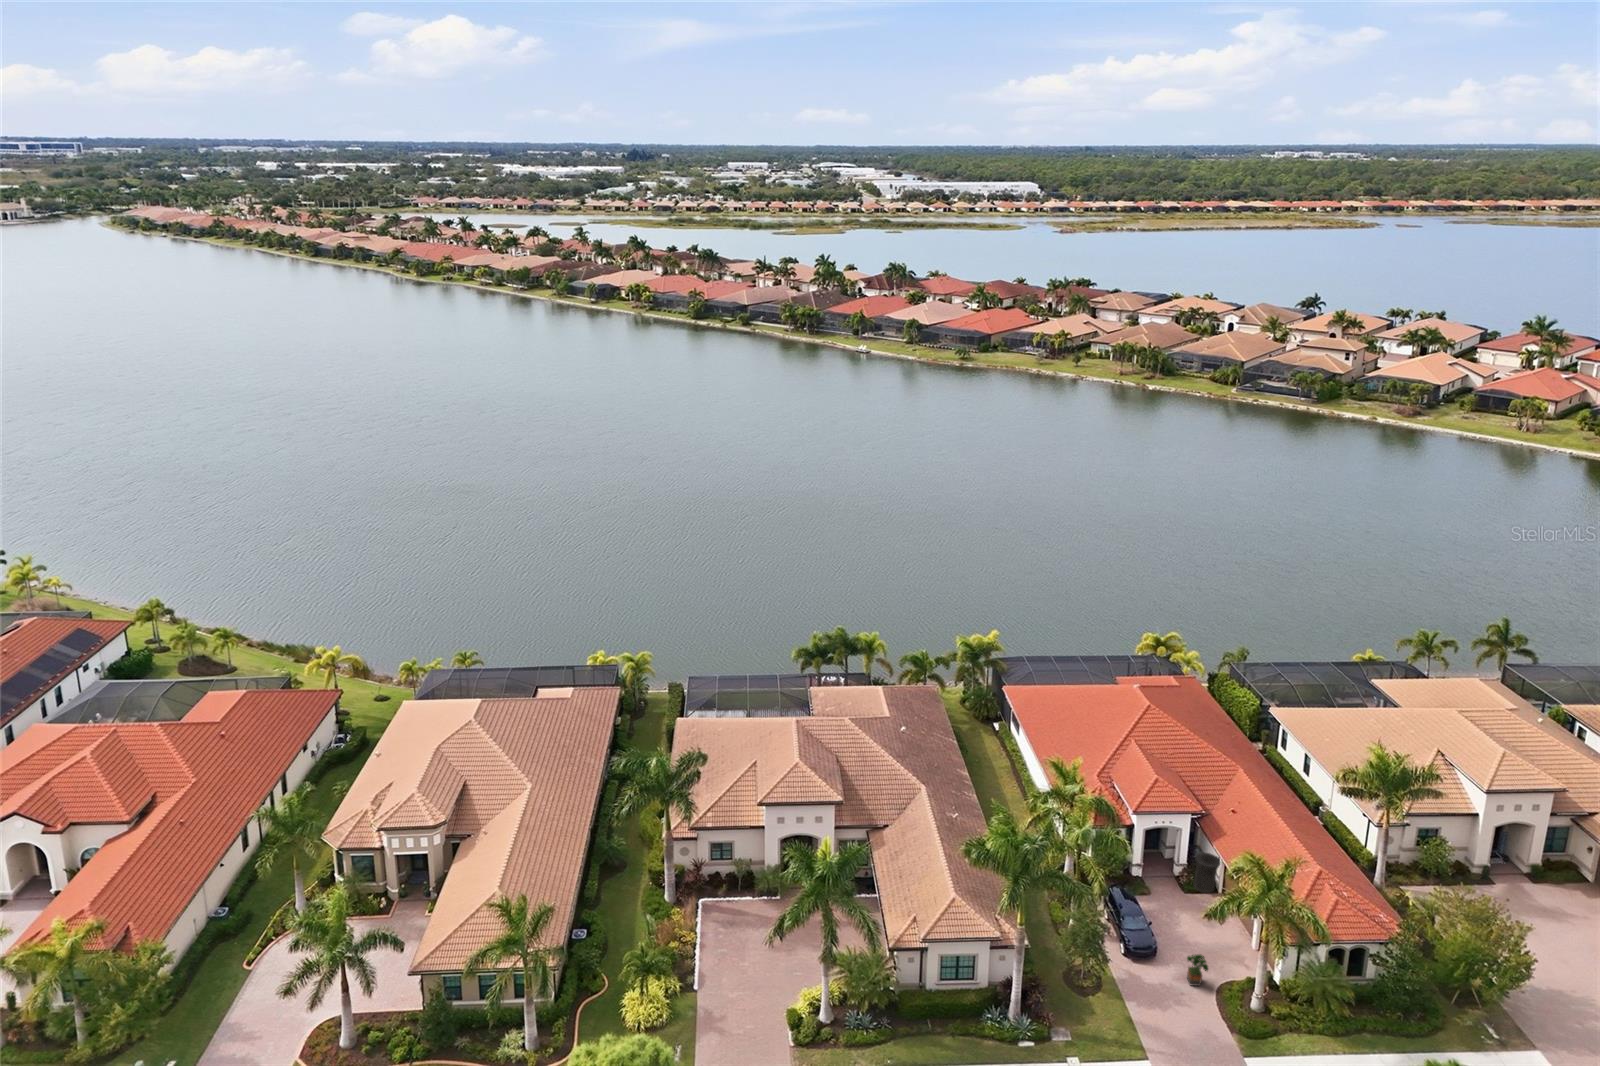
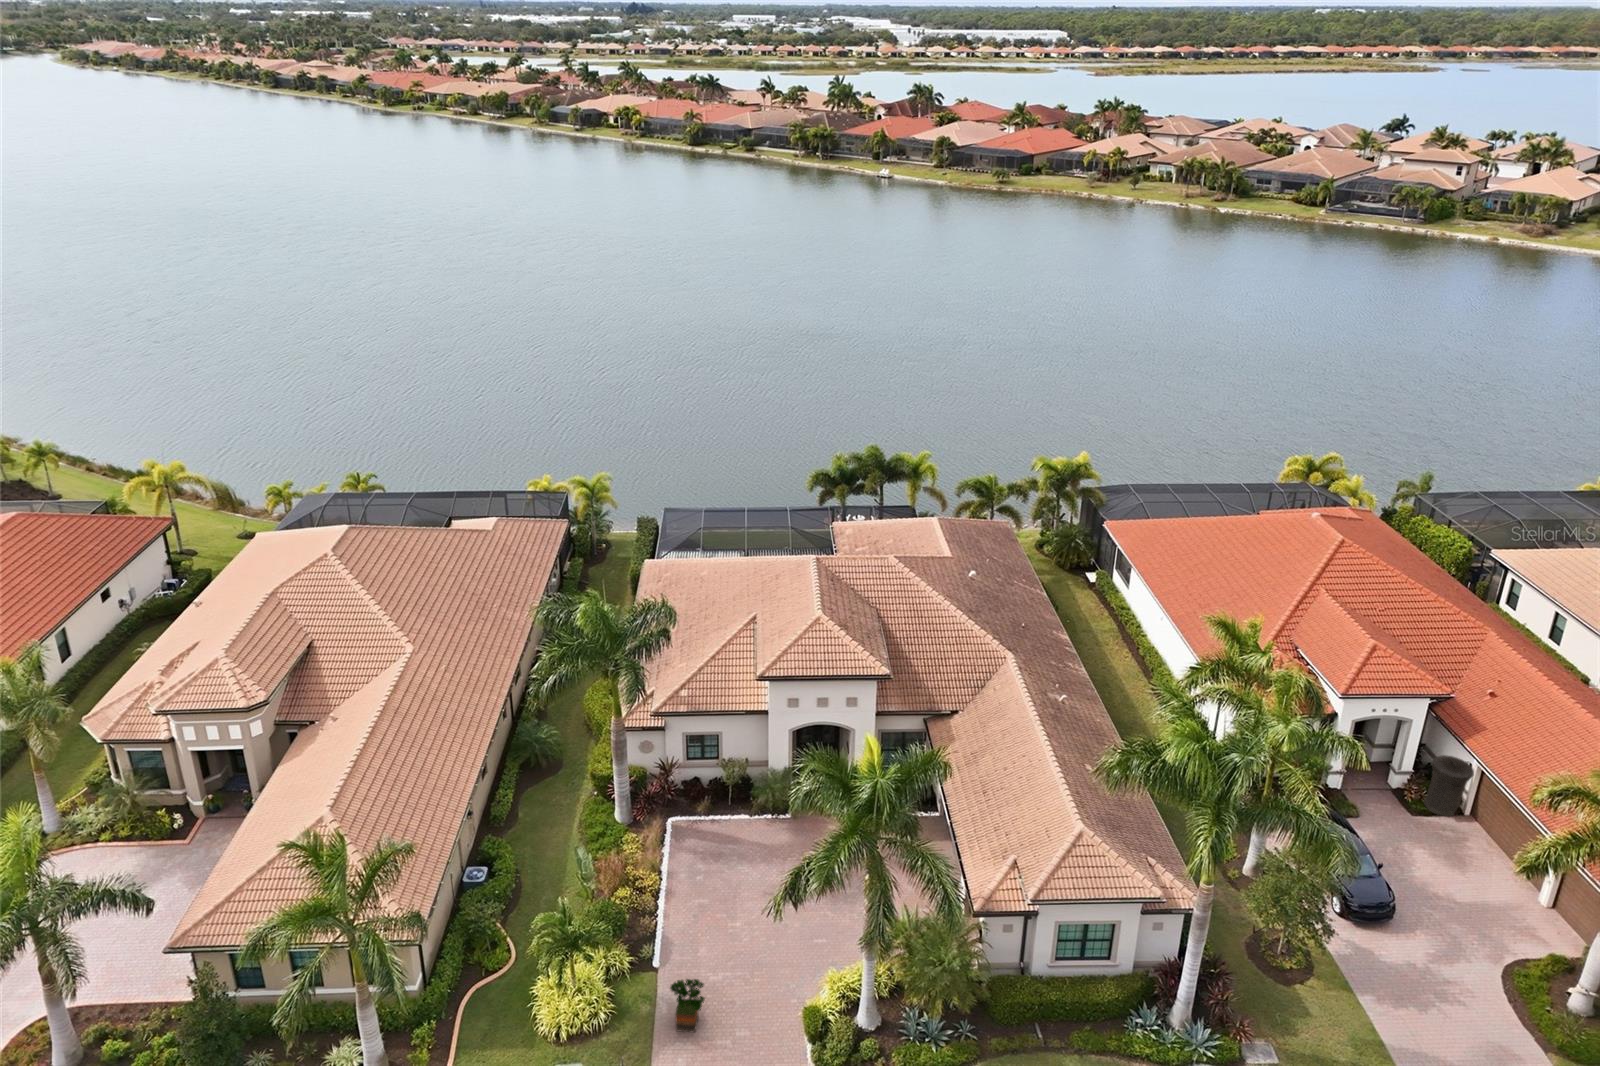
potted tree: present [1187,954,1208,986] -> present [670,979,705,1032]

